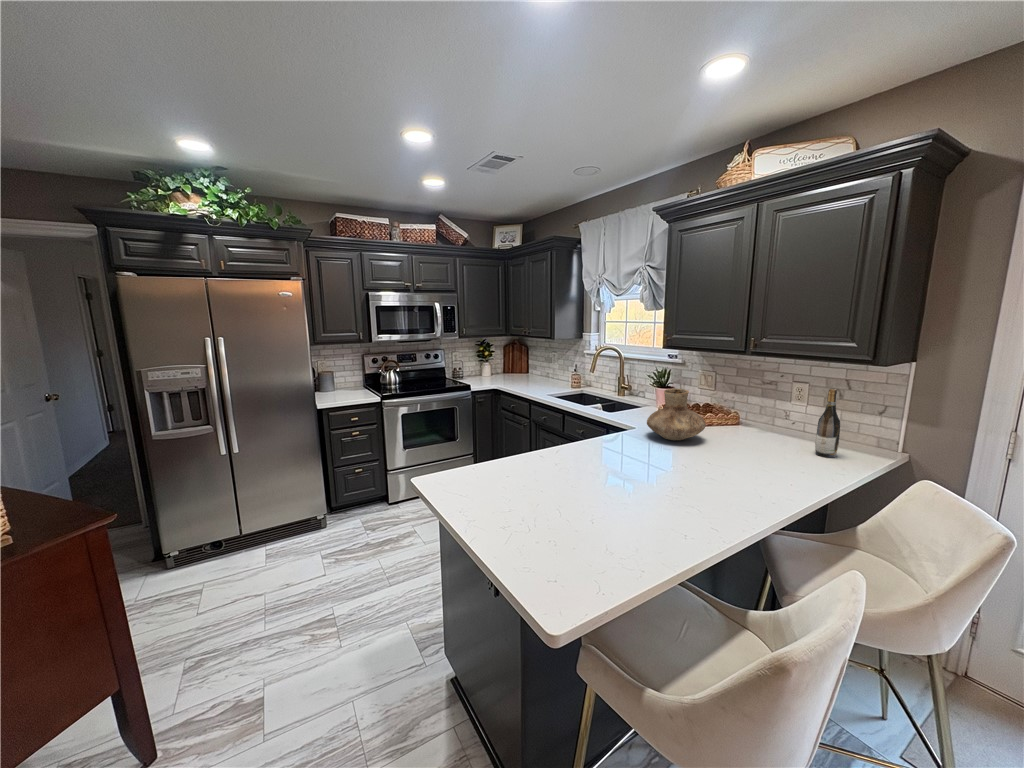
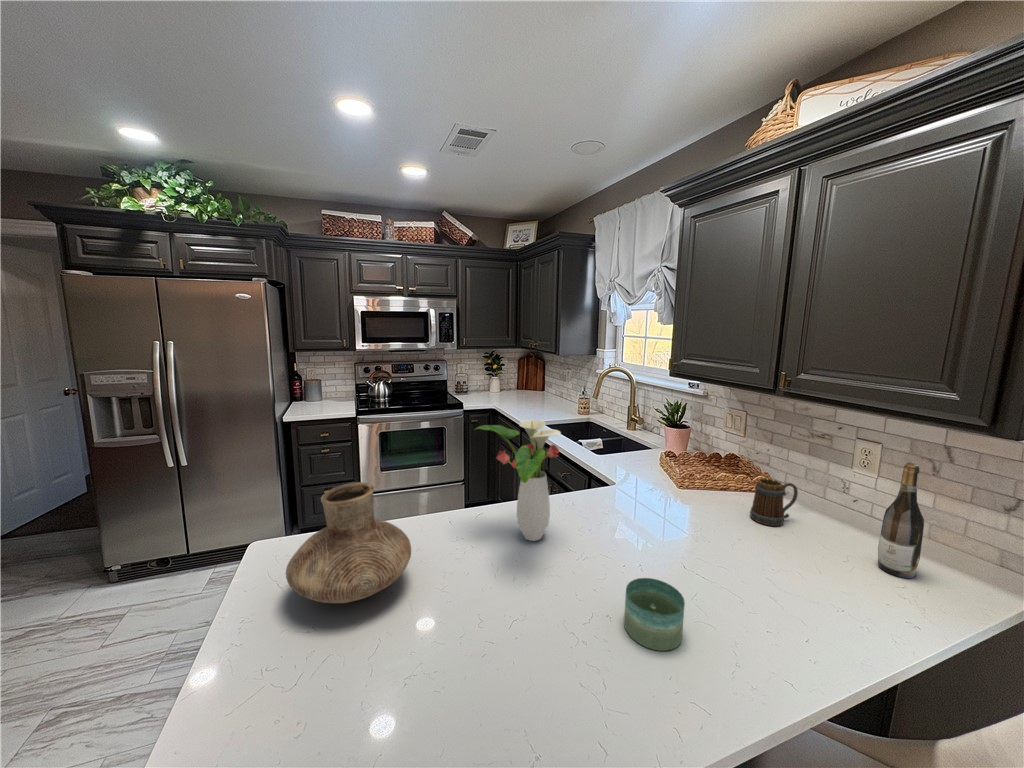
flower arrangement: none [563,378,627,461] -> present [477,420,561,541]
vase: present [647,389,706,440] -> present [286,482,411,603]
mug: none [733,411,762,441] -> present [750,478,798,526]
candle: none [694,463,732,497] -> present [624,578,685,651]

